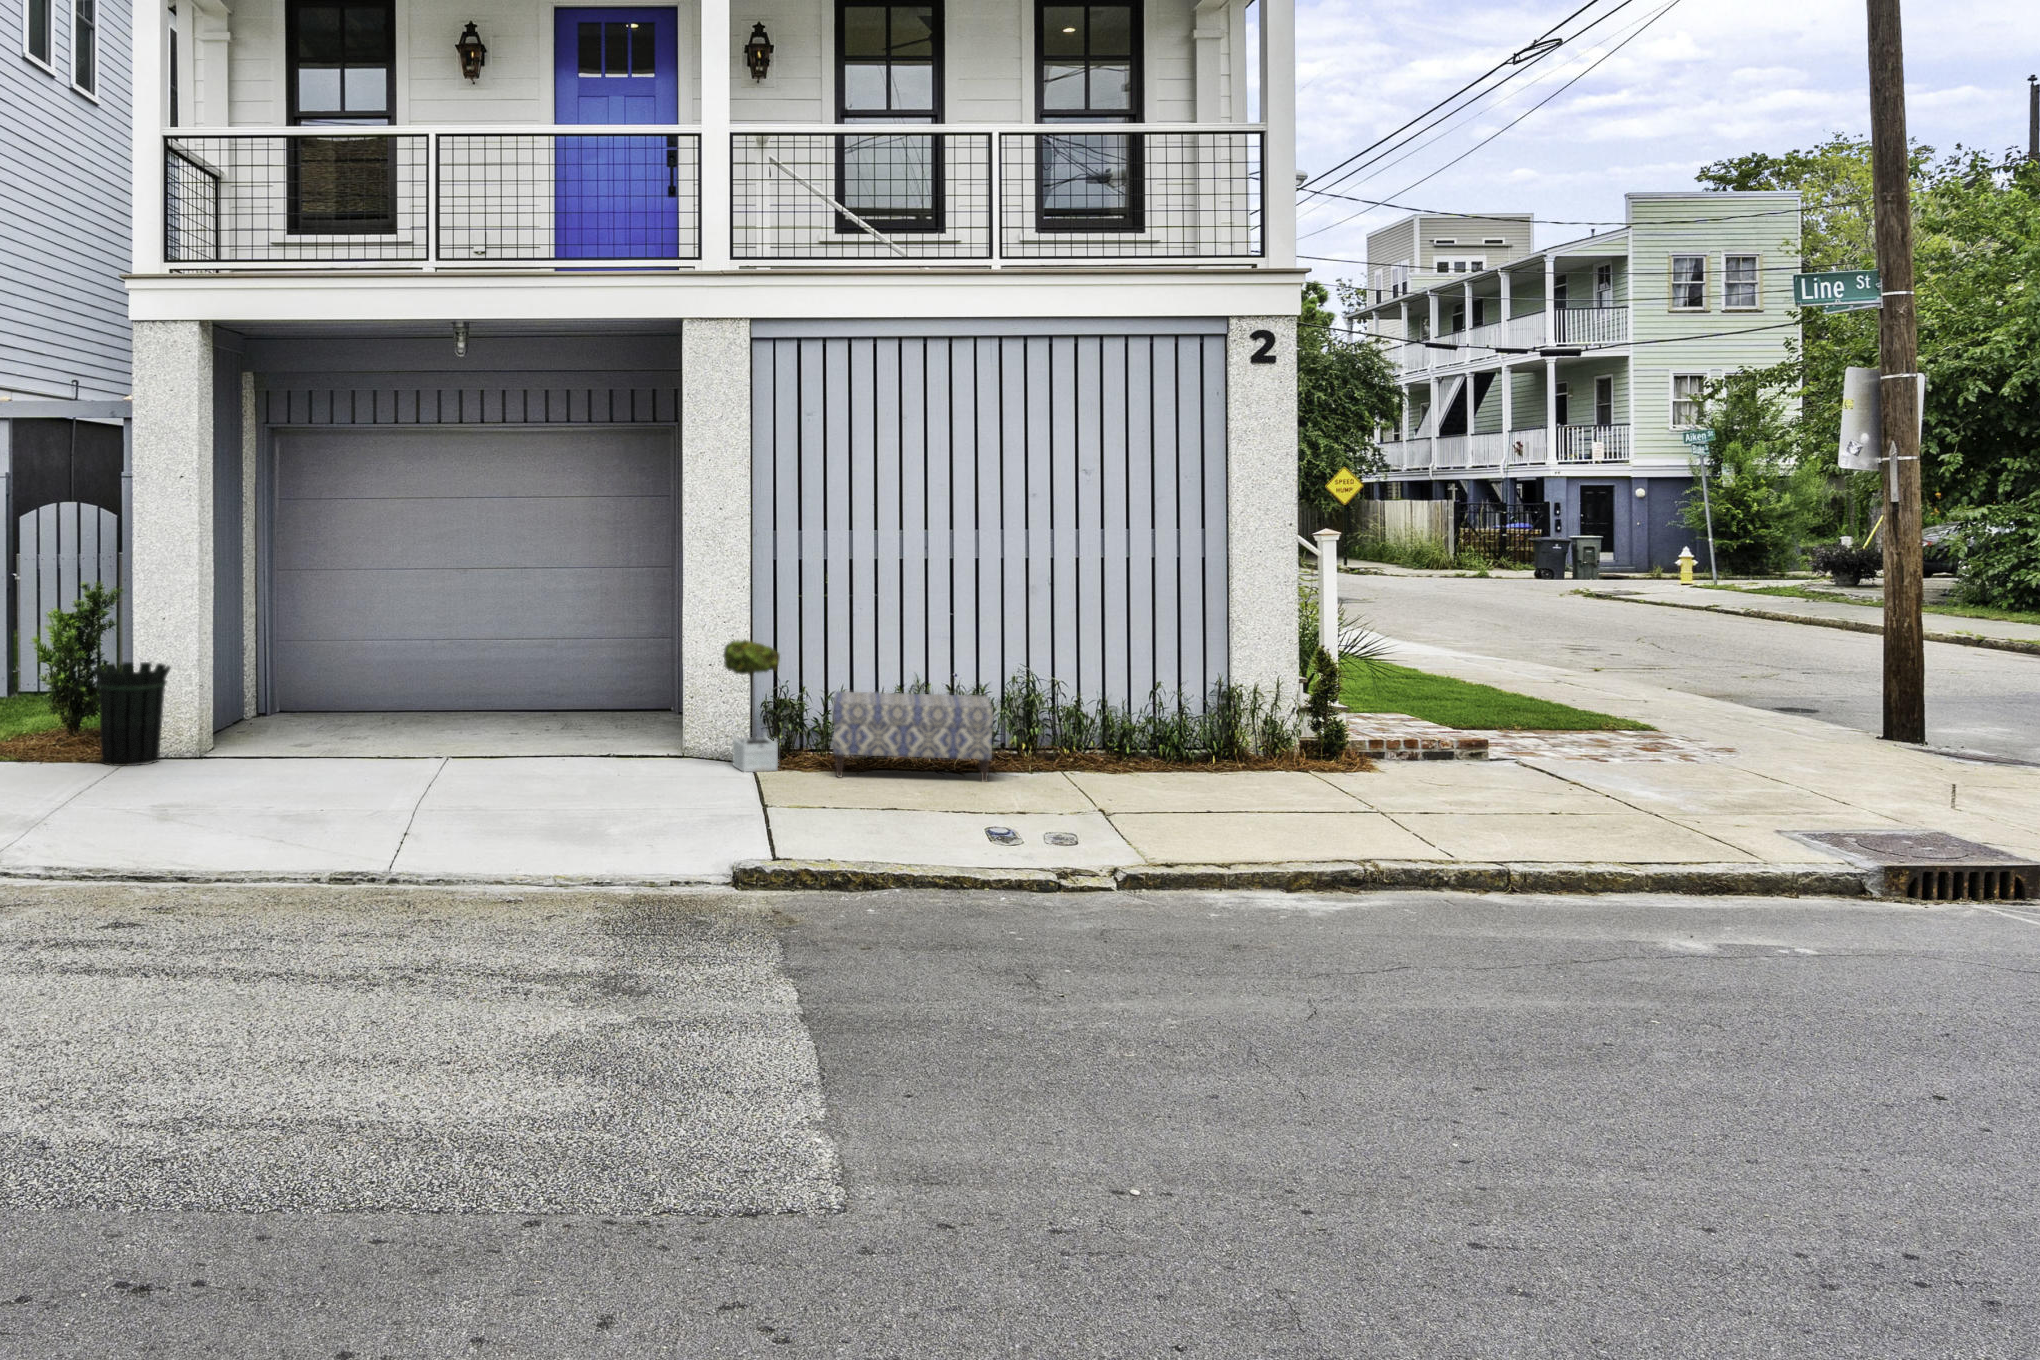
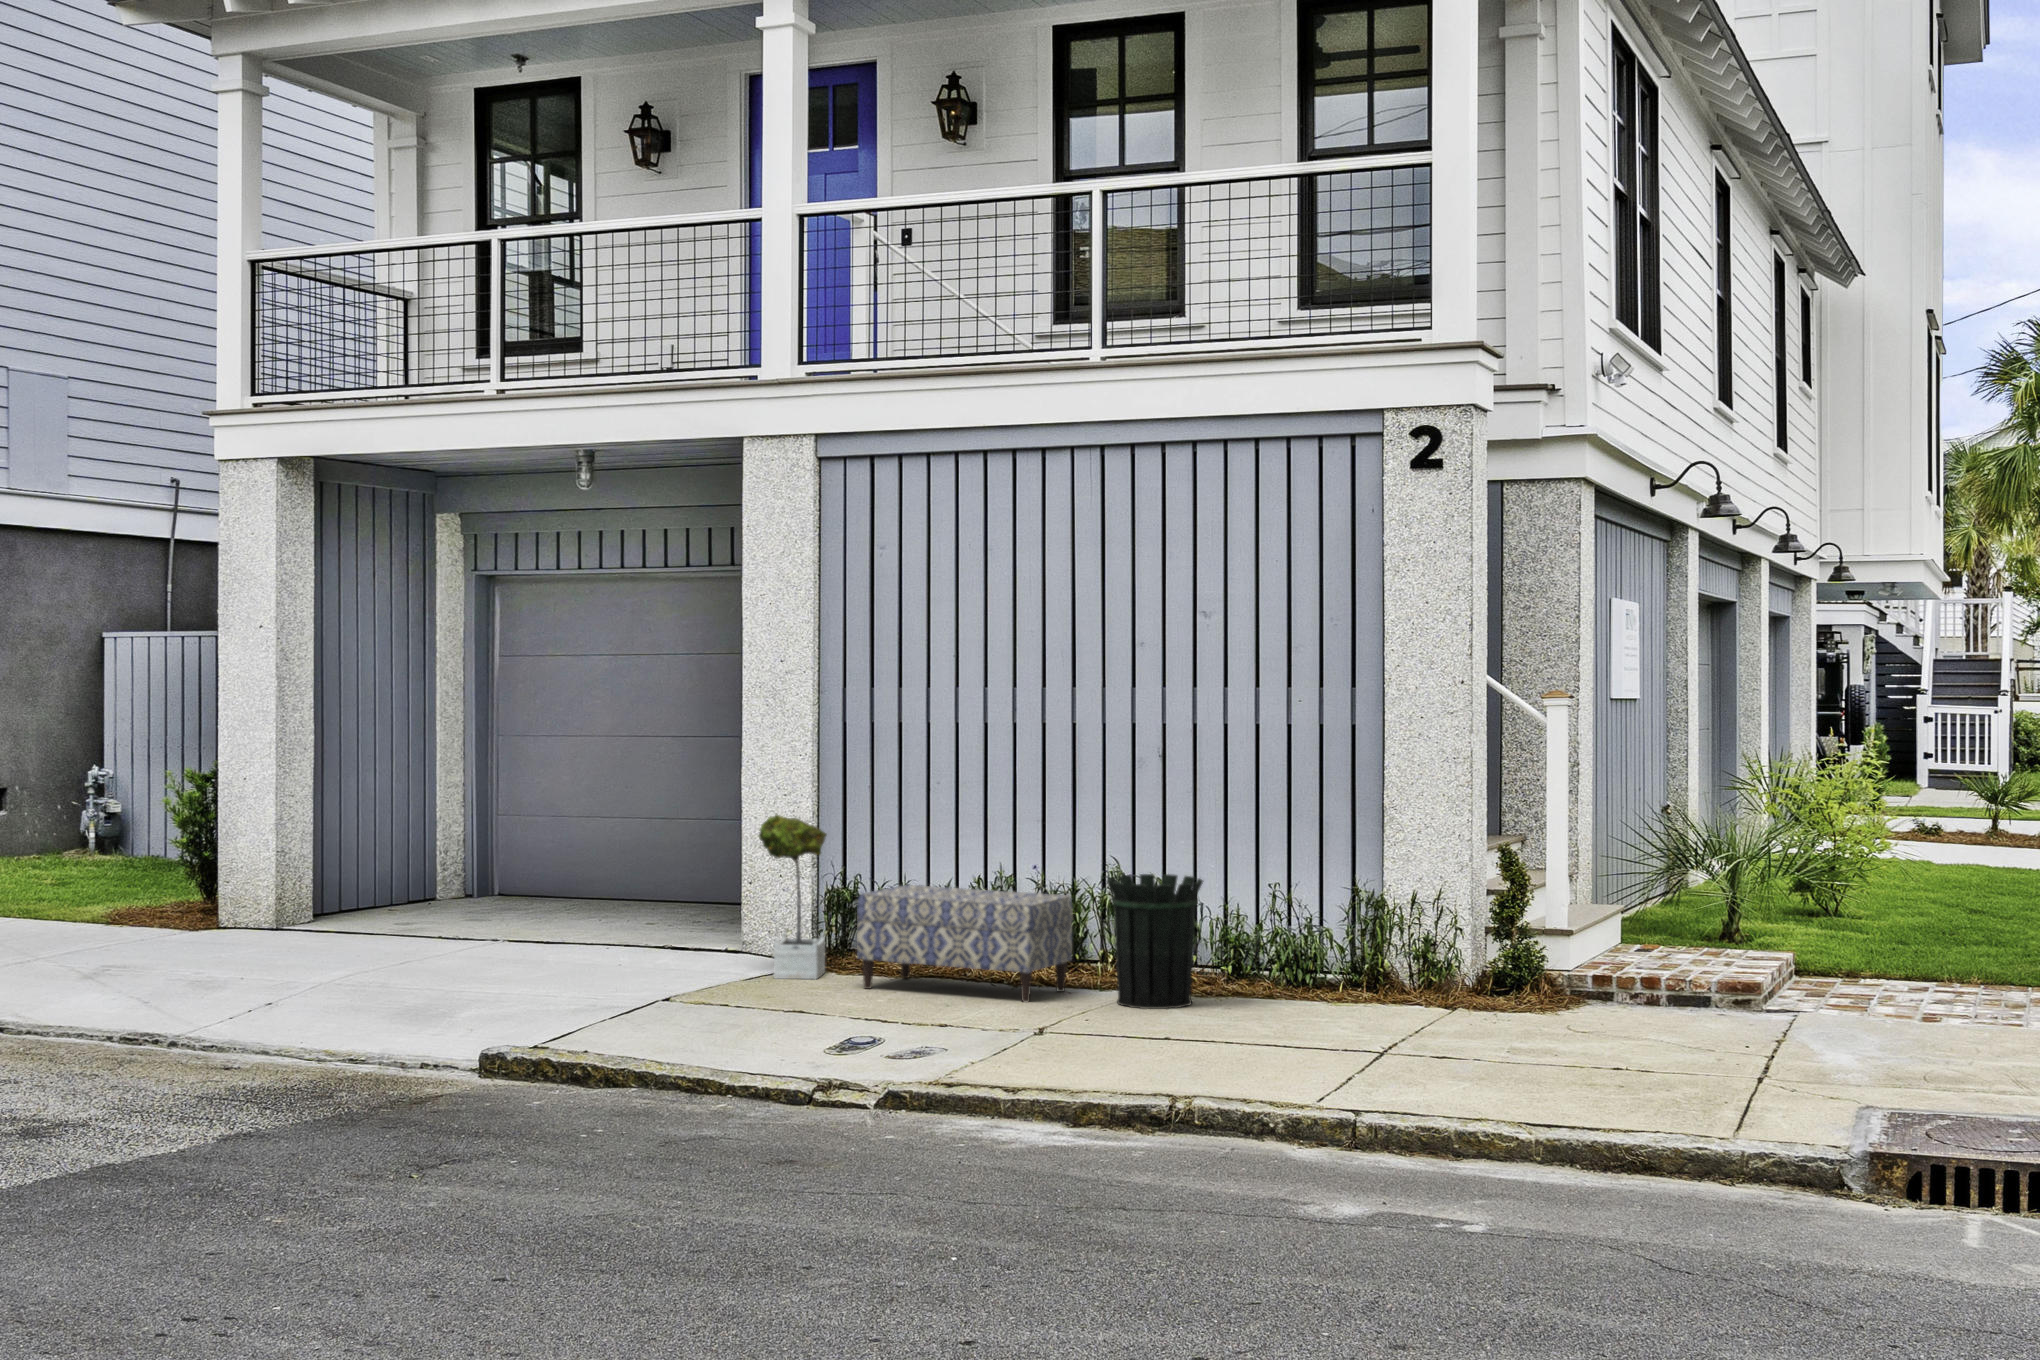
waste bin: present [94,662,170,766] -> present [1106,874,1203,1009]

